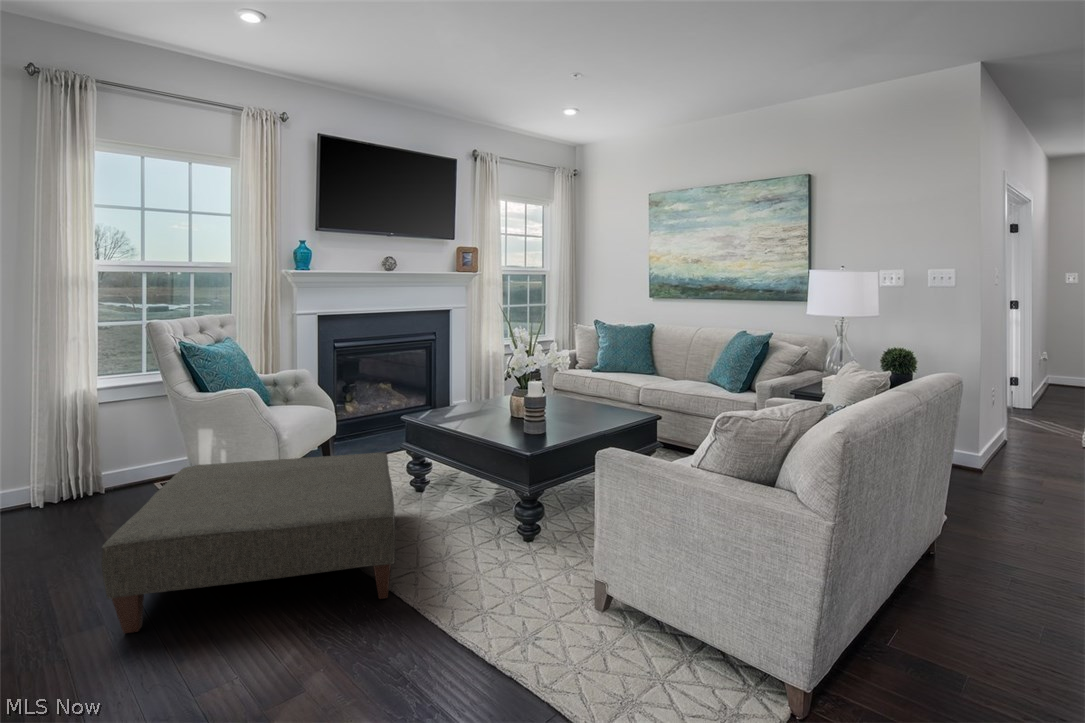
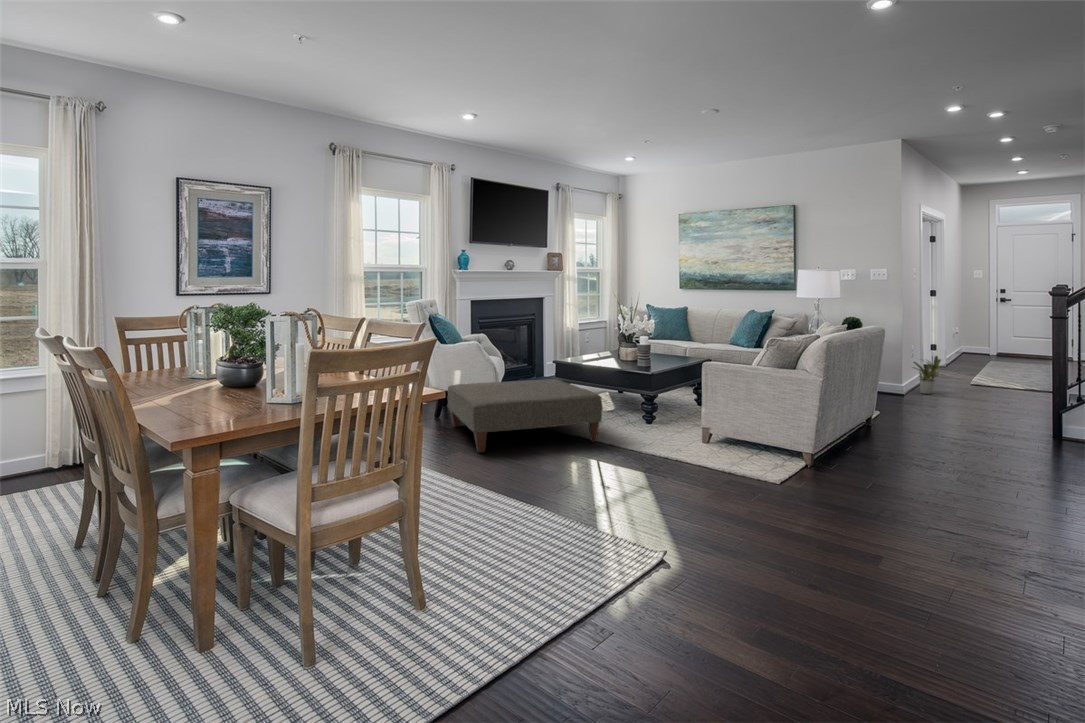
potted plant: none [990,407,1057,469] -> present [914,356,946,394]

